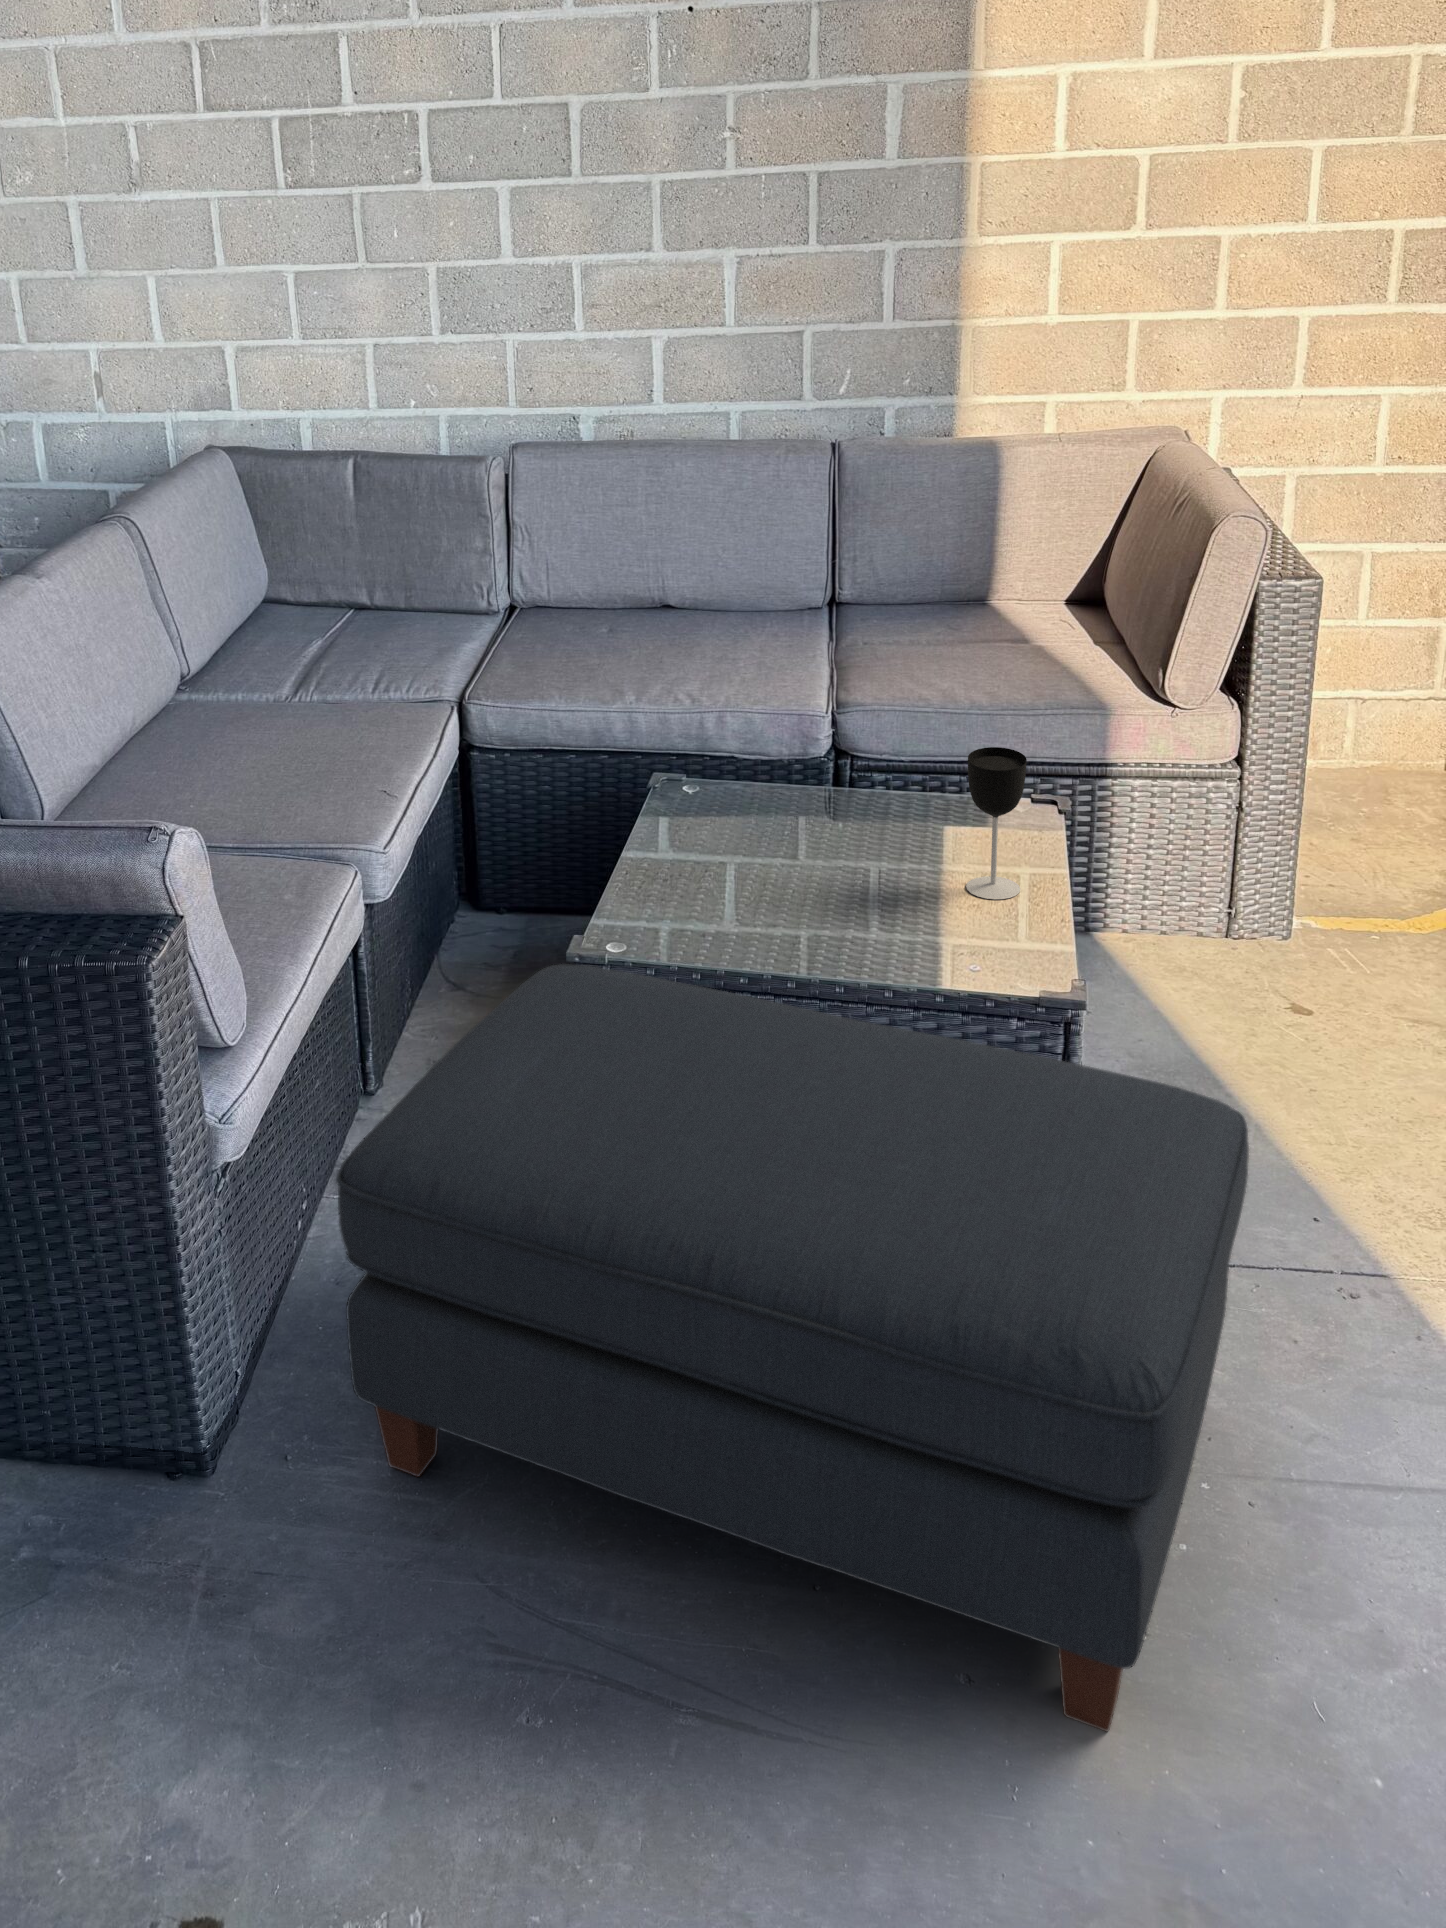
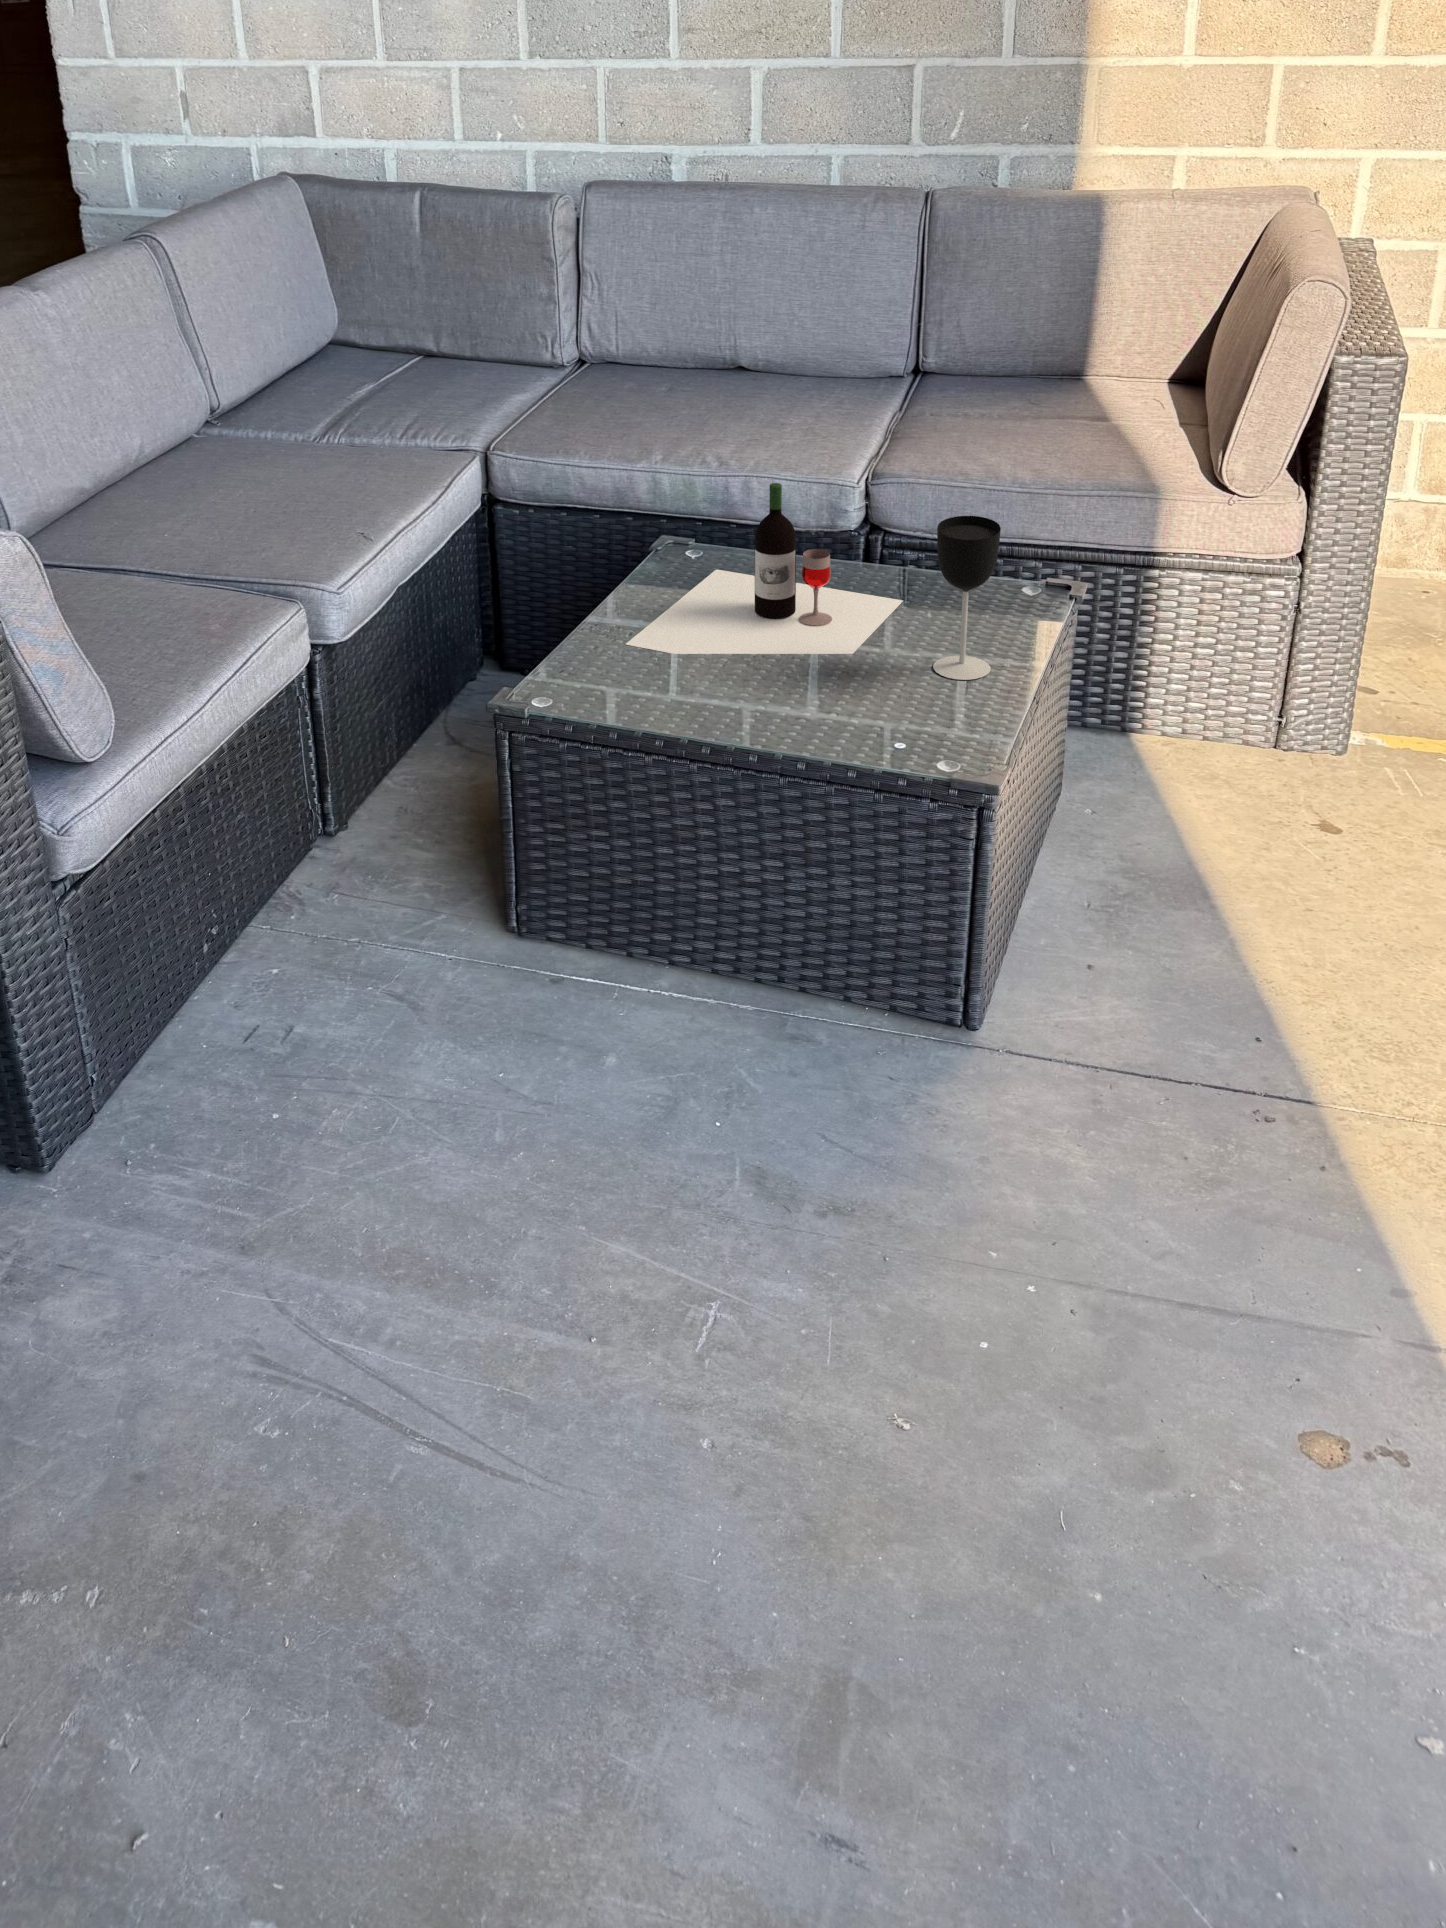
wine bottle: none [670,726,910,911] -> present [626,483,903,654]
ottoman: present [336,964,1249,1732] -> none [146,710,1107,1521]

